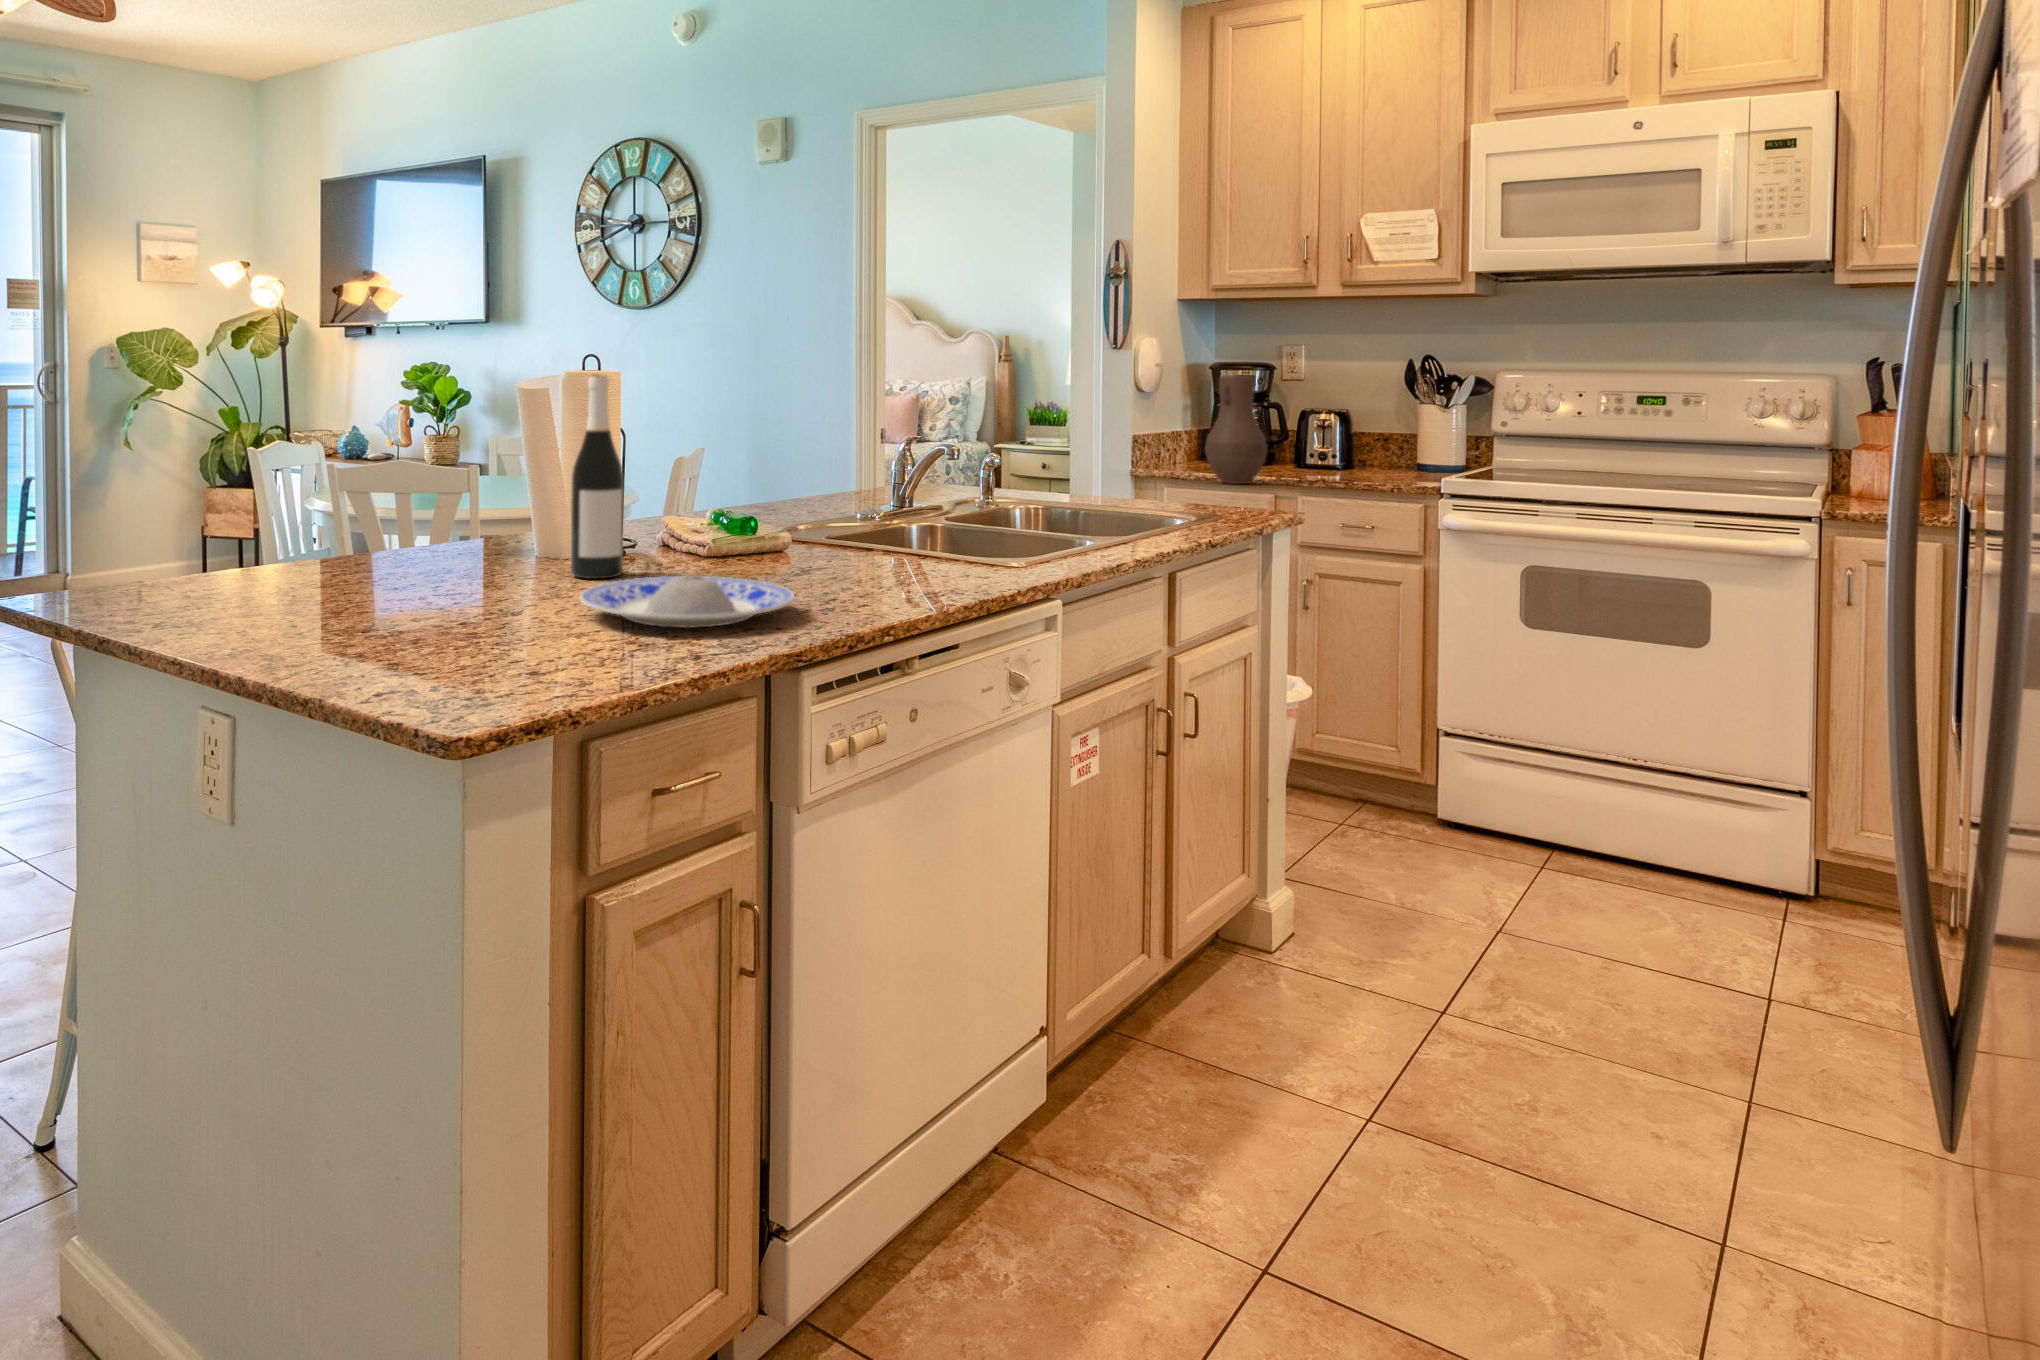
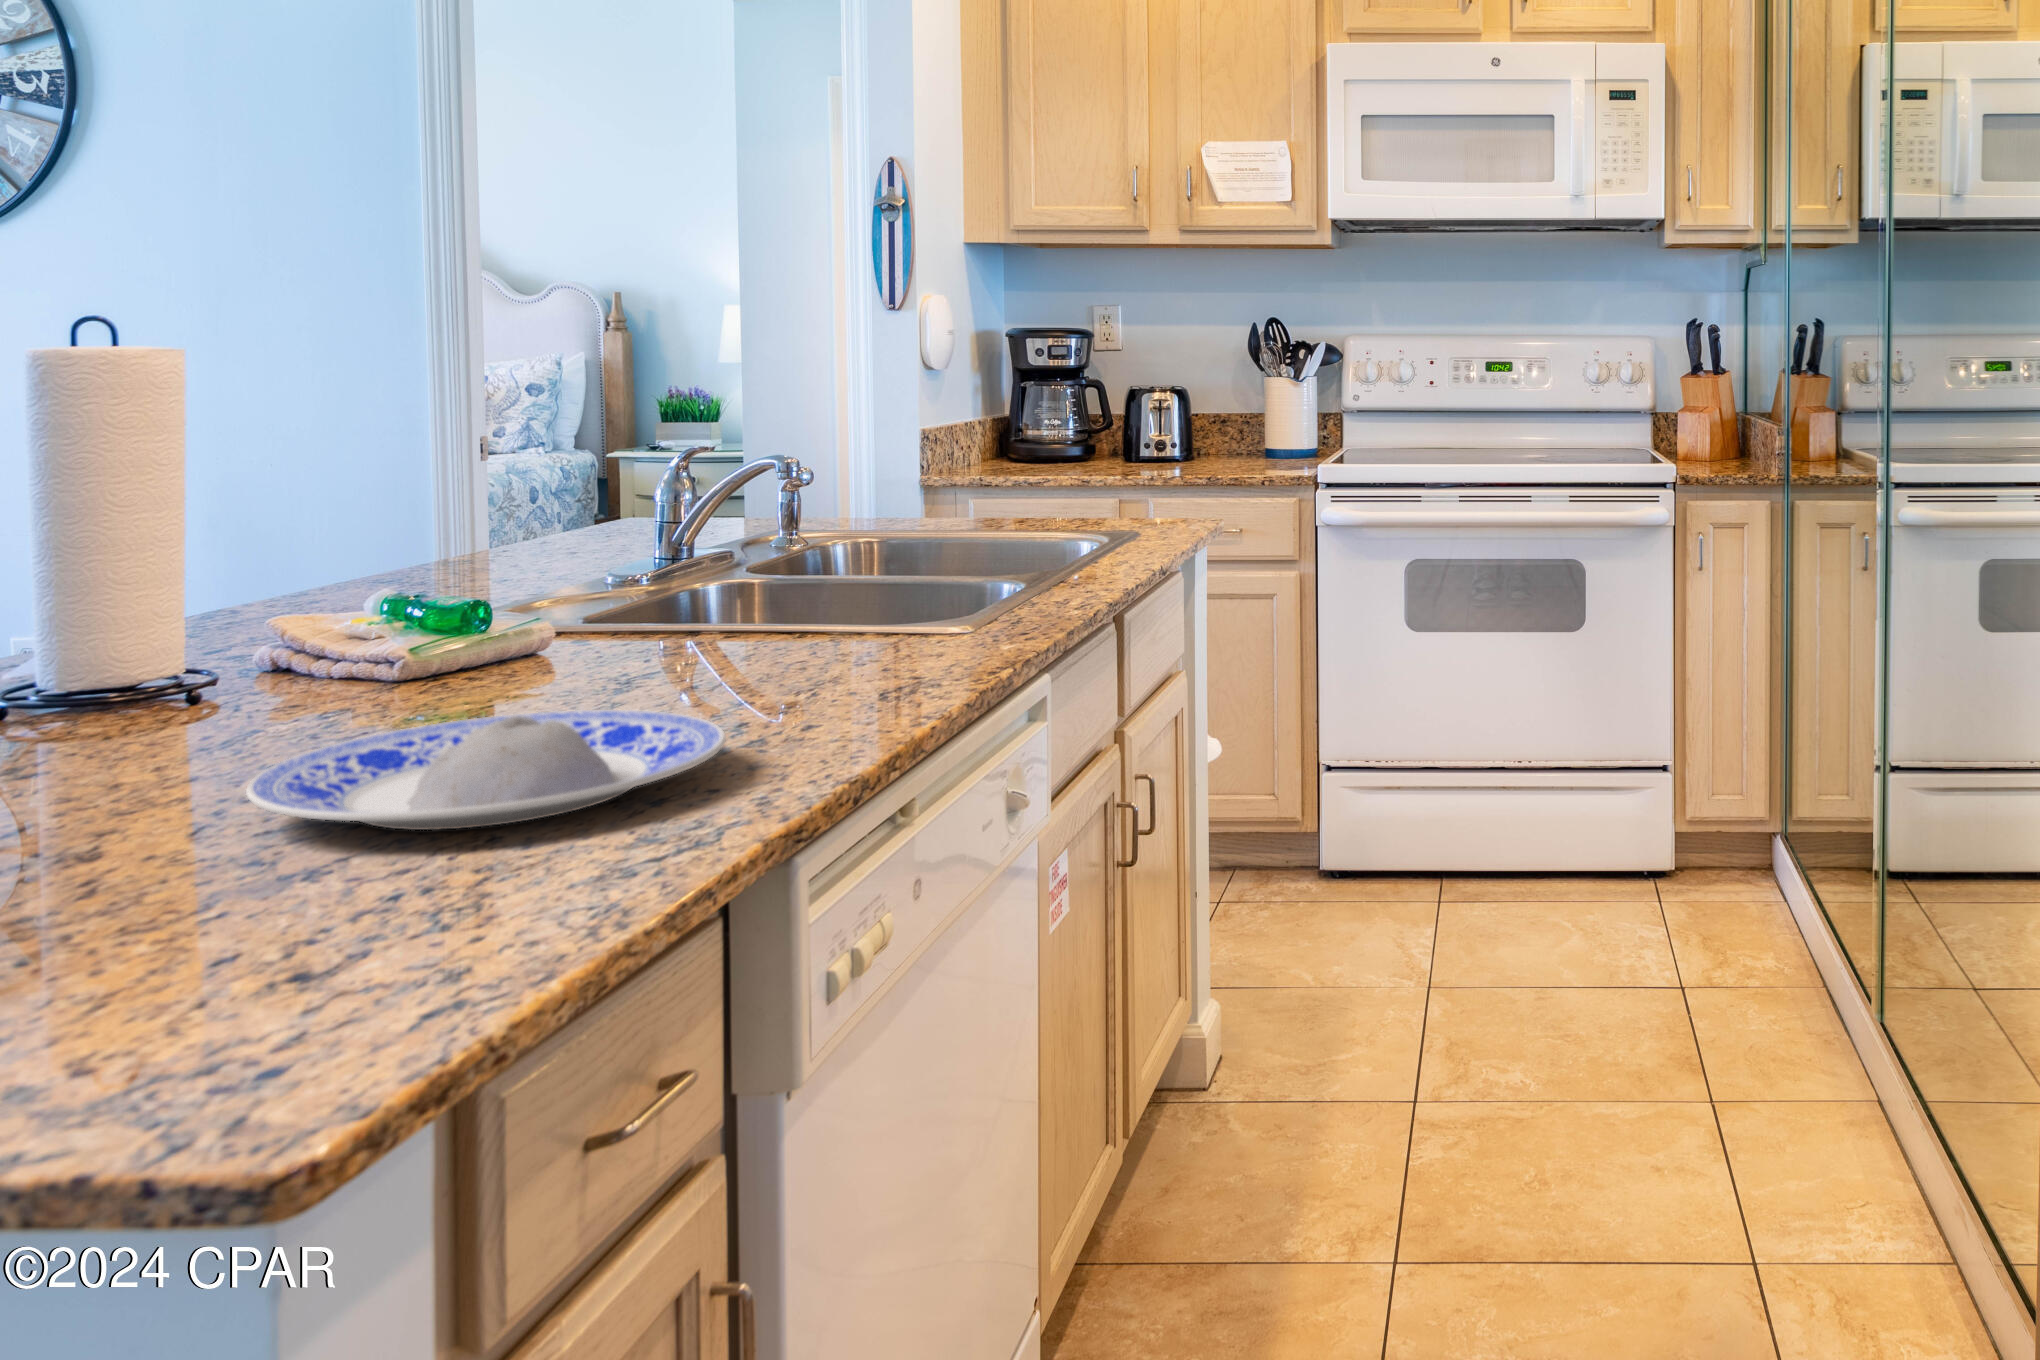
wine bottle: present [571,374,624,579] -> none [104,344,240,762]
vase: present [1205,375,1267,484] -> none [1023,345,1104,488]

